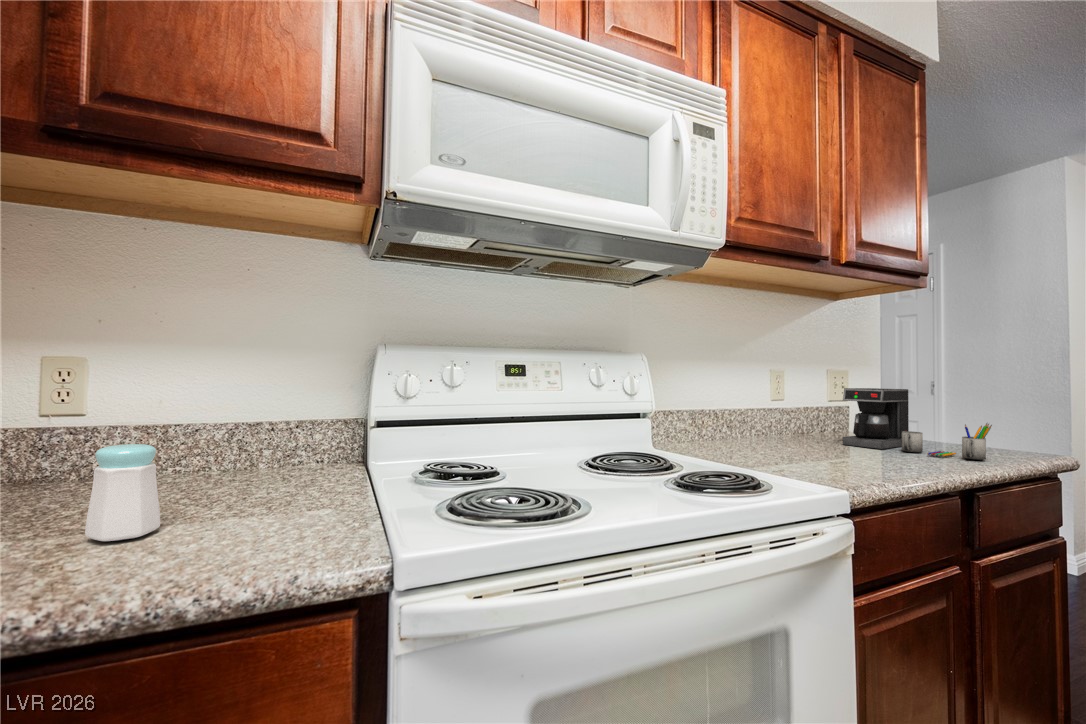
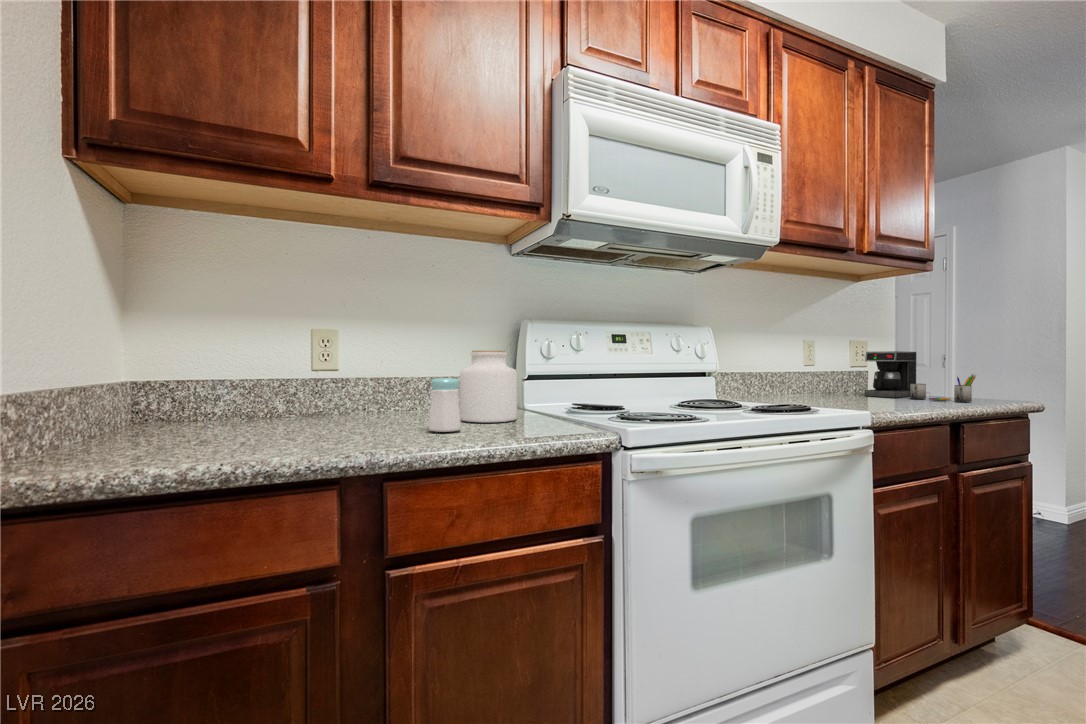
jar: none [215,393,314,507] -> present [460,351,517,422]

